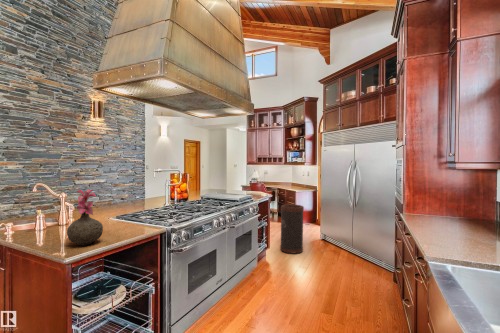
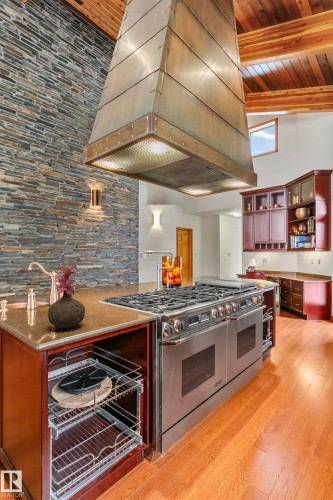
trash can: present [280,204,304,254] -> none [289,295,319,356]

